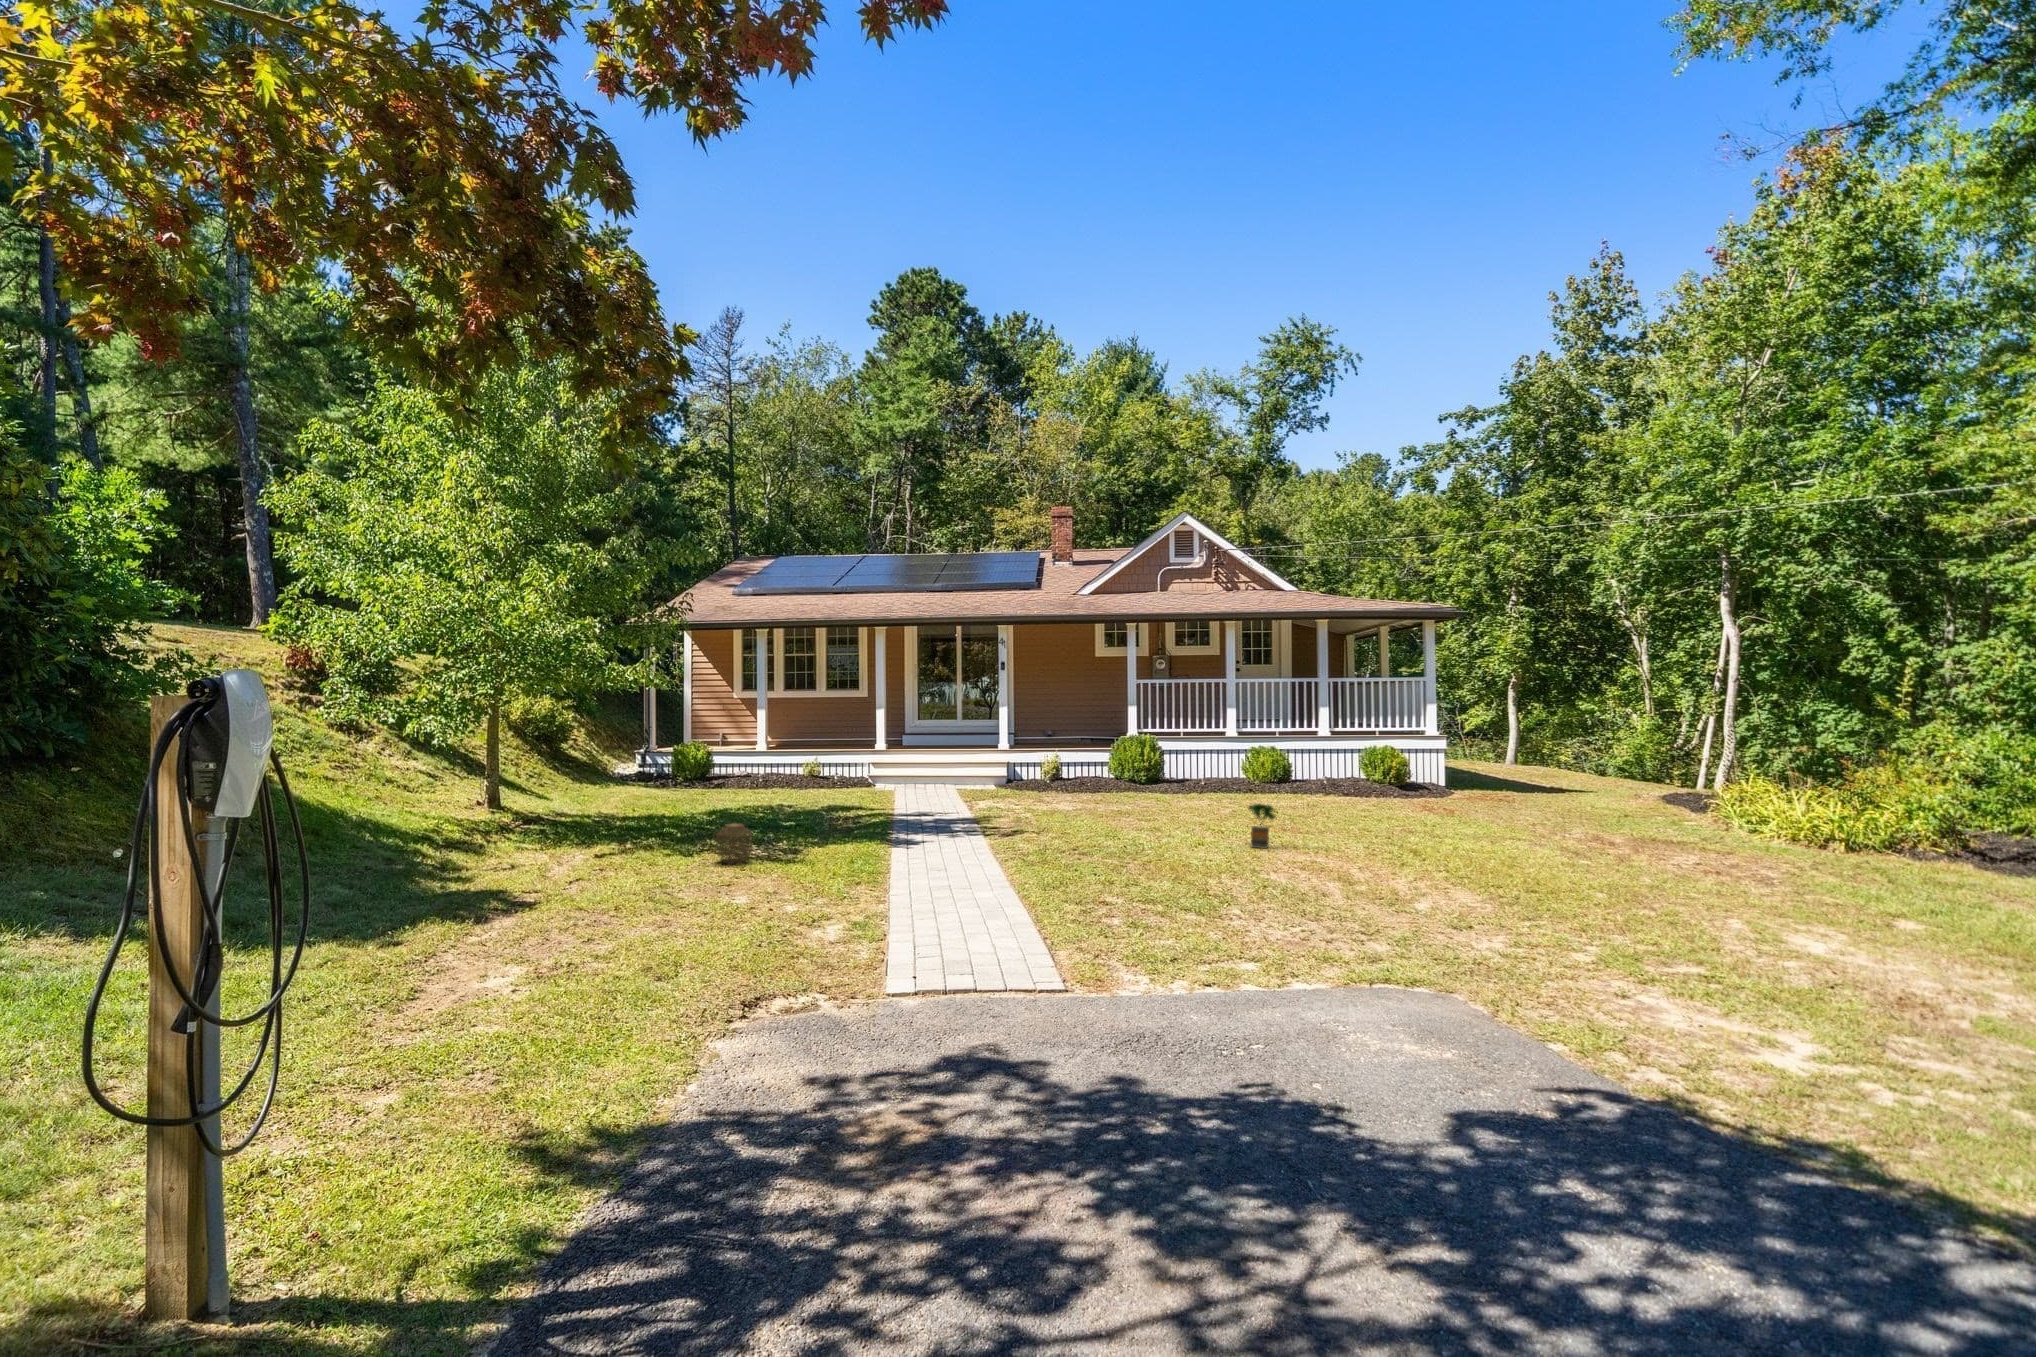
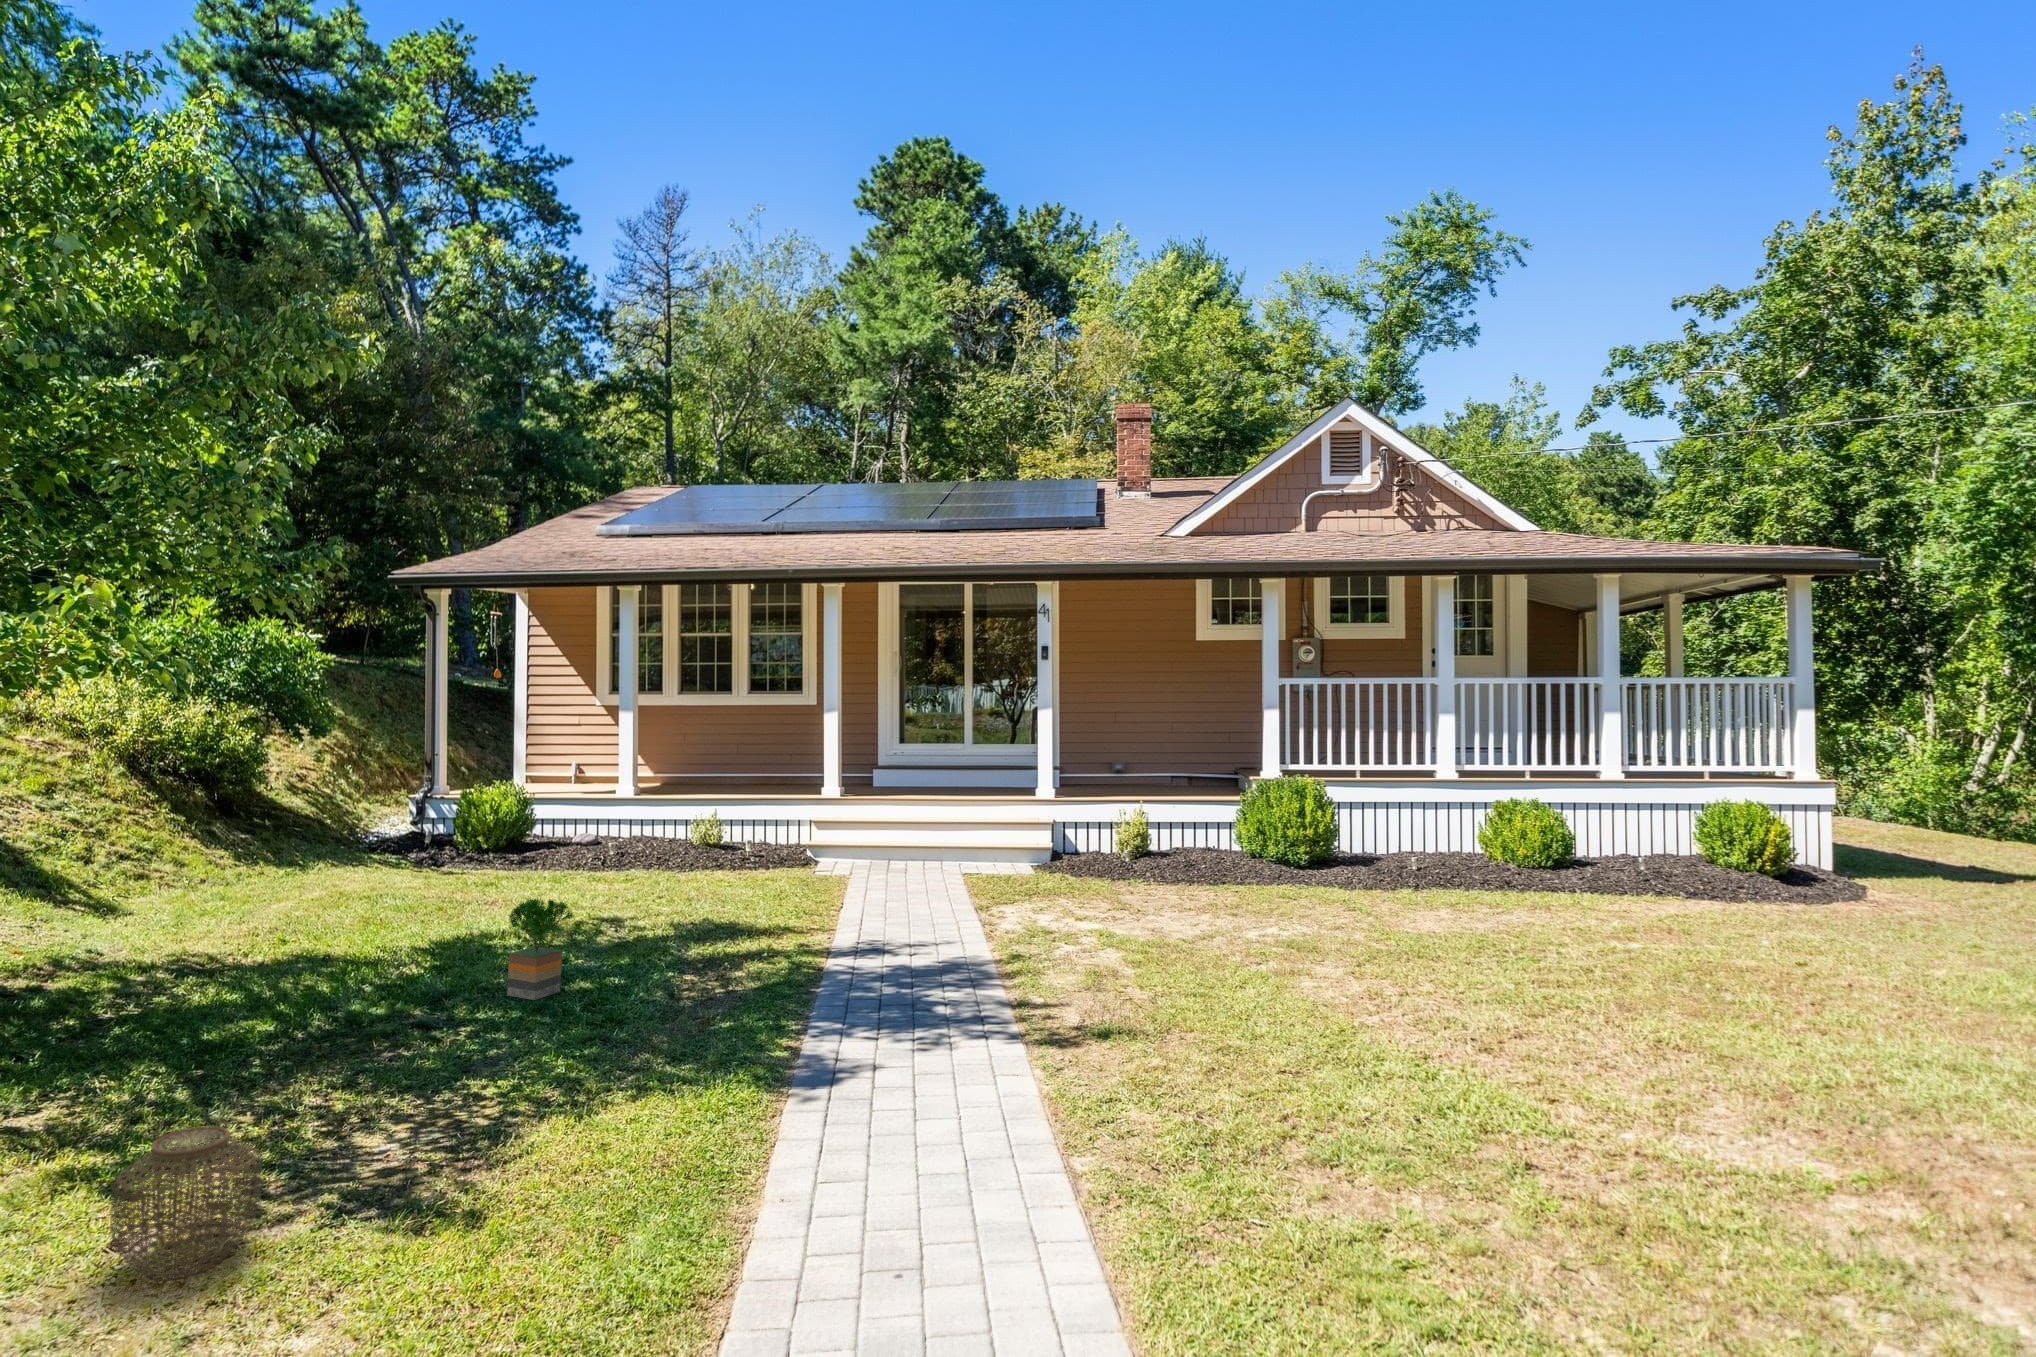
potted tree: present [1248,803,1276,849] -> present [507,899,574,1000]

